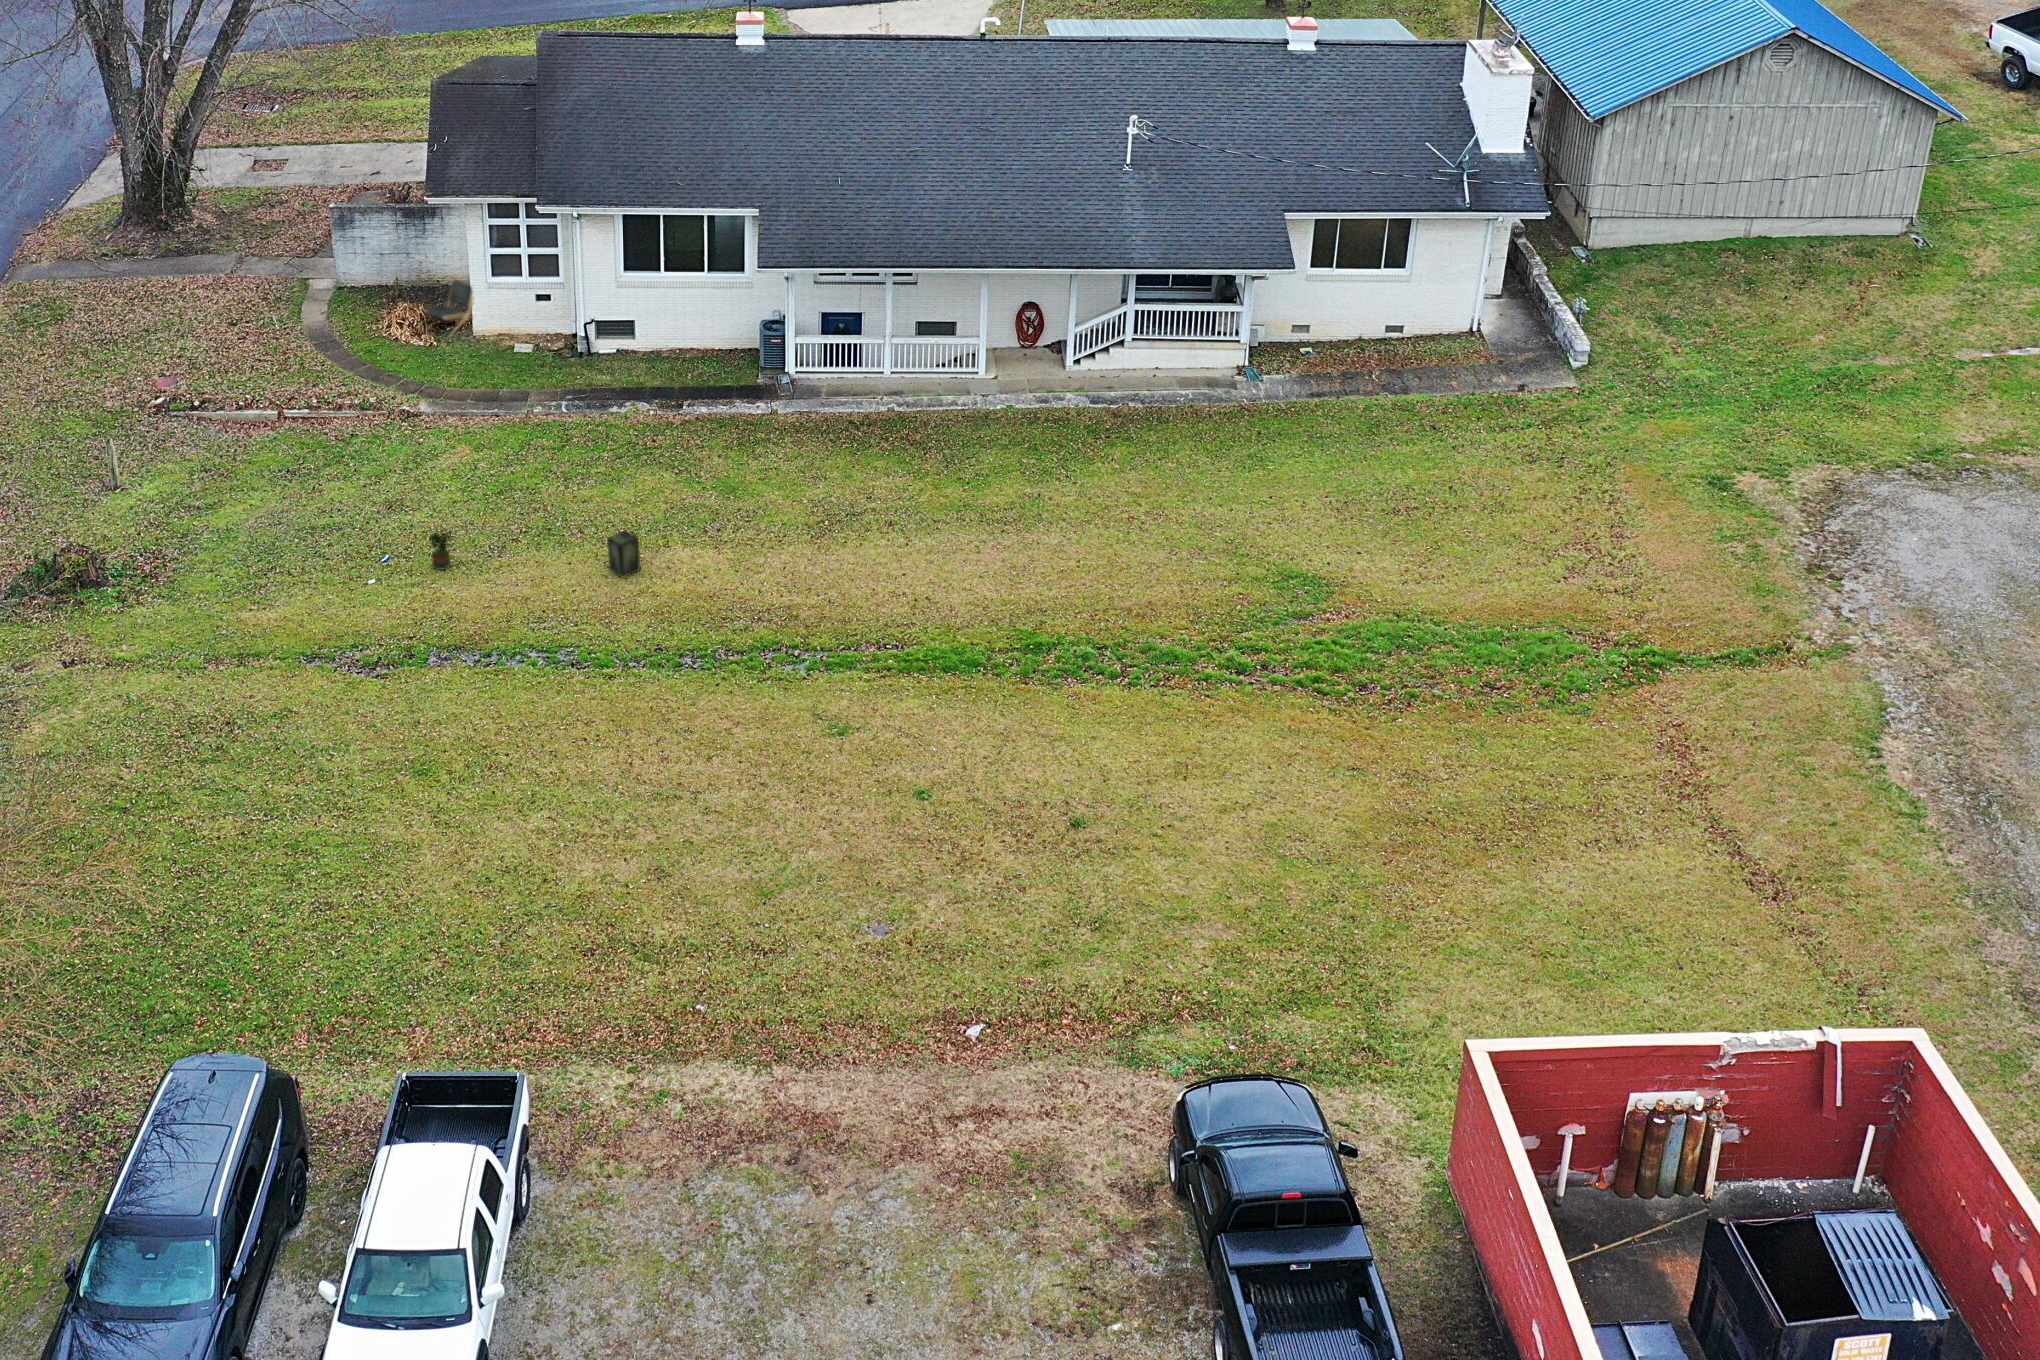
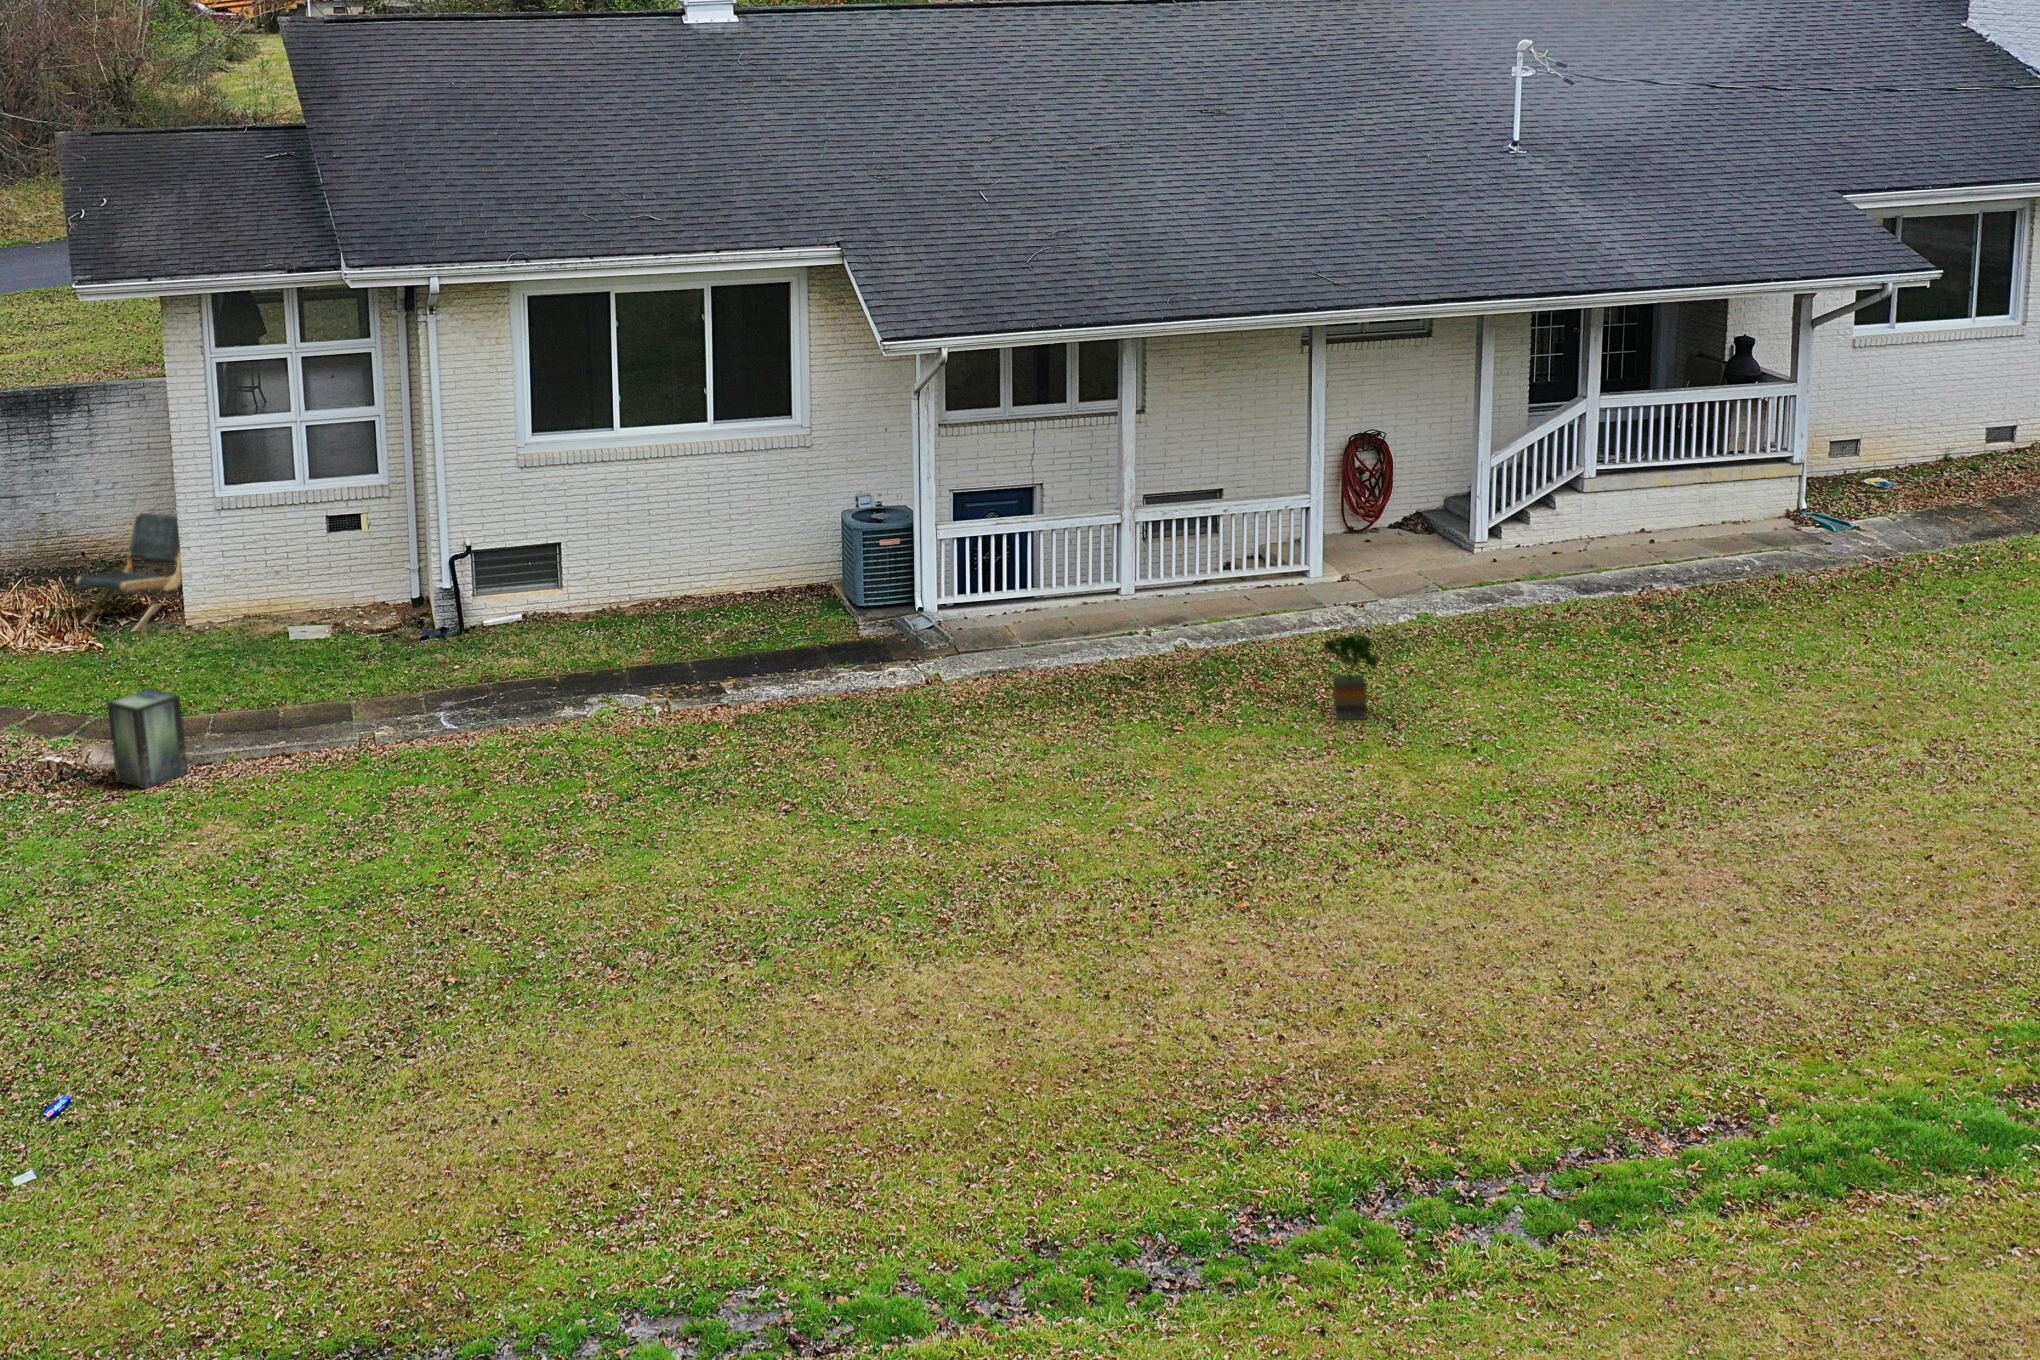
storage box: present [607,531,640,578] -> present [107,689,188,789]
potted tree: present [429,533,452,570] -> present [1323,634,1379,720]

